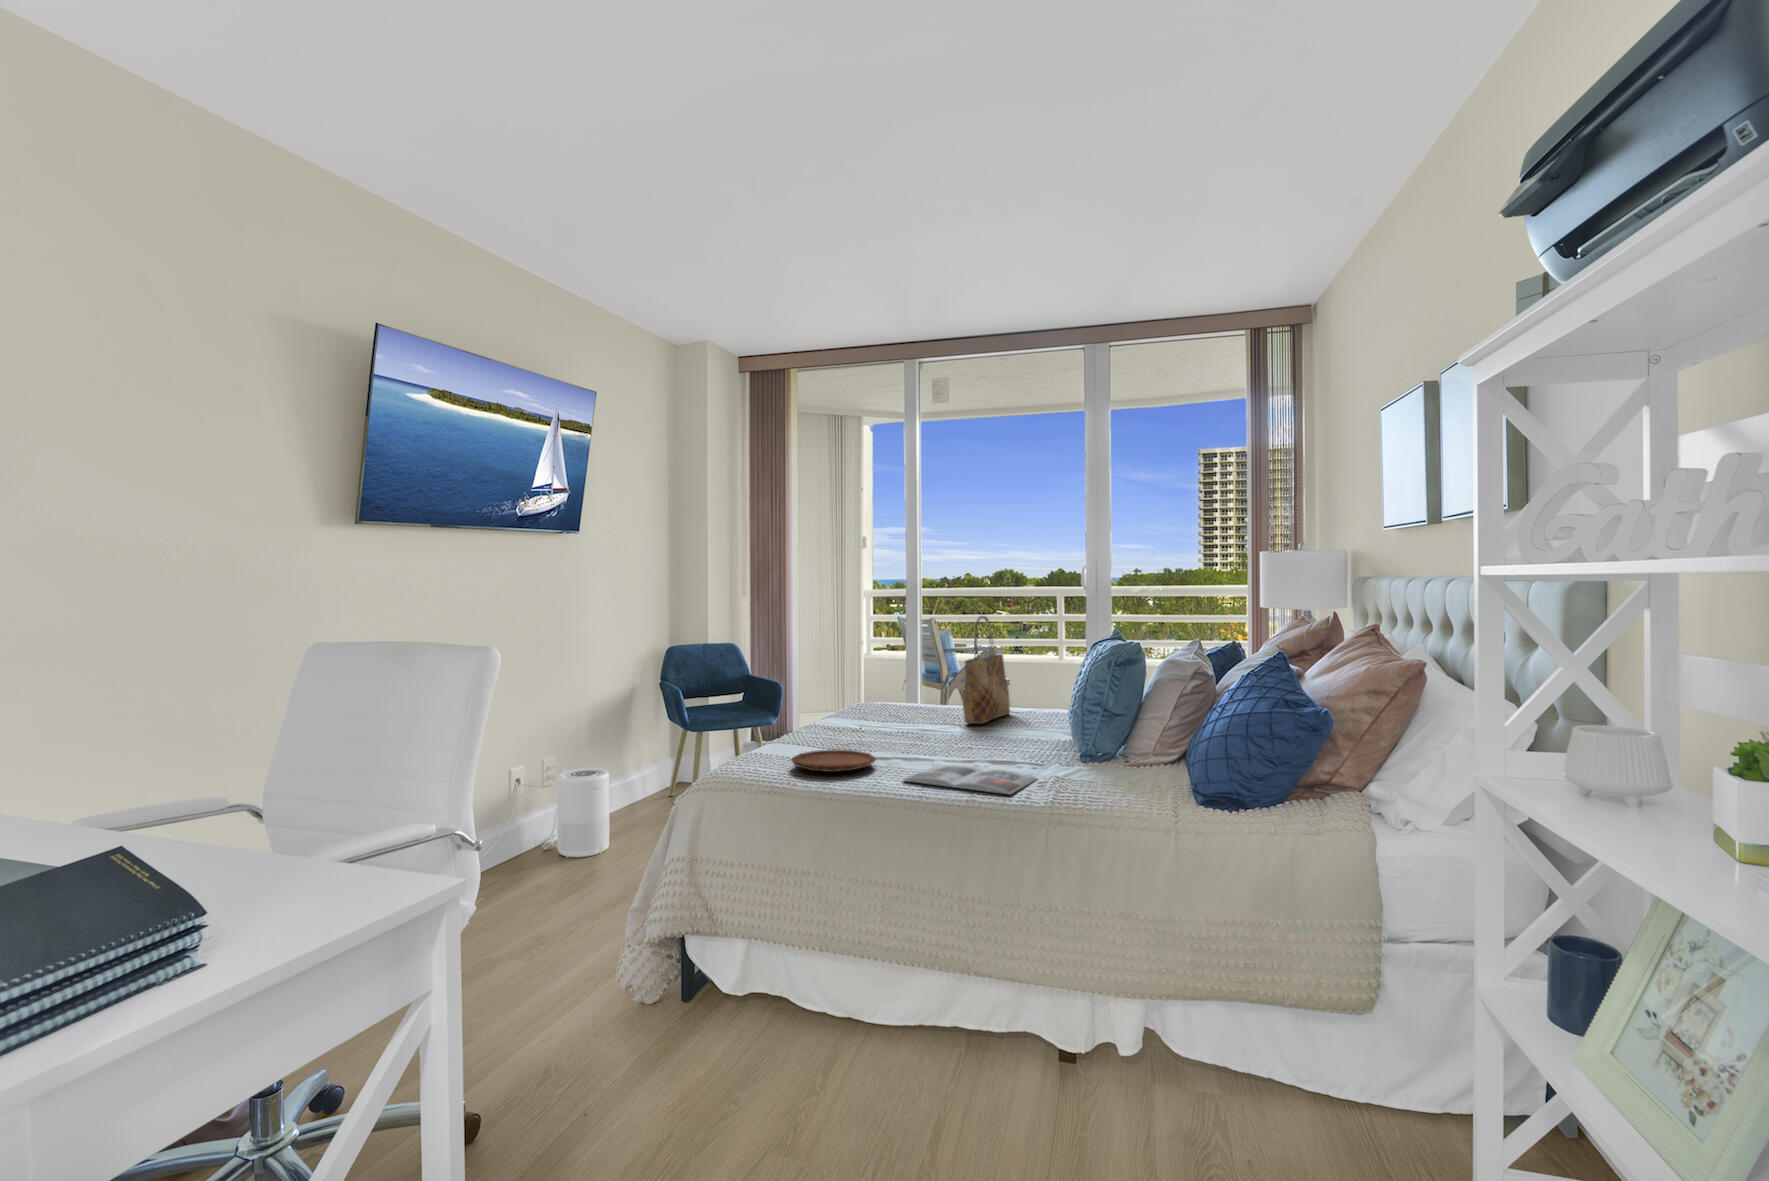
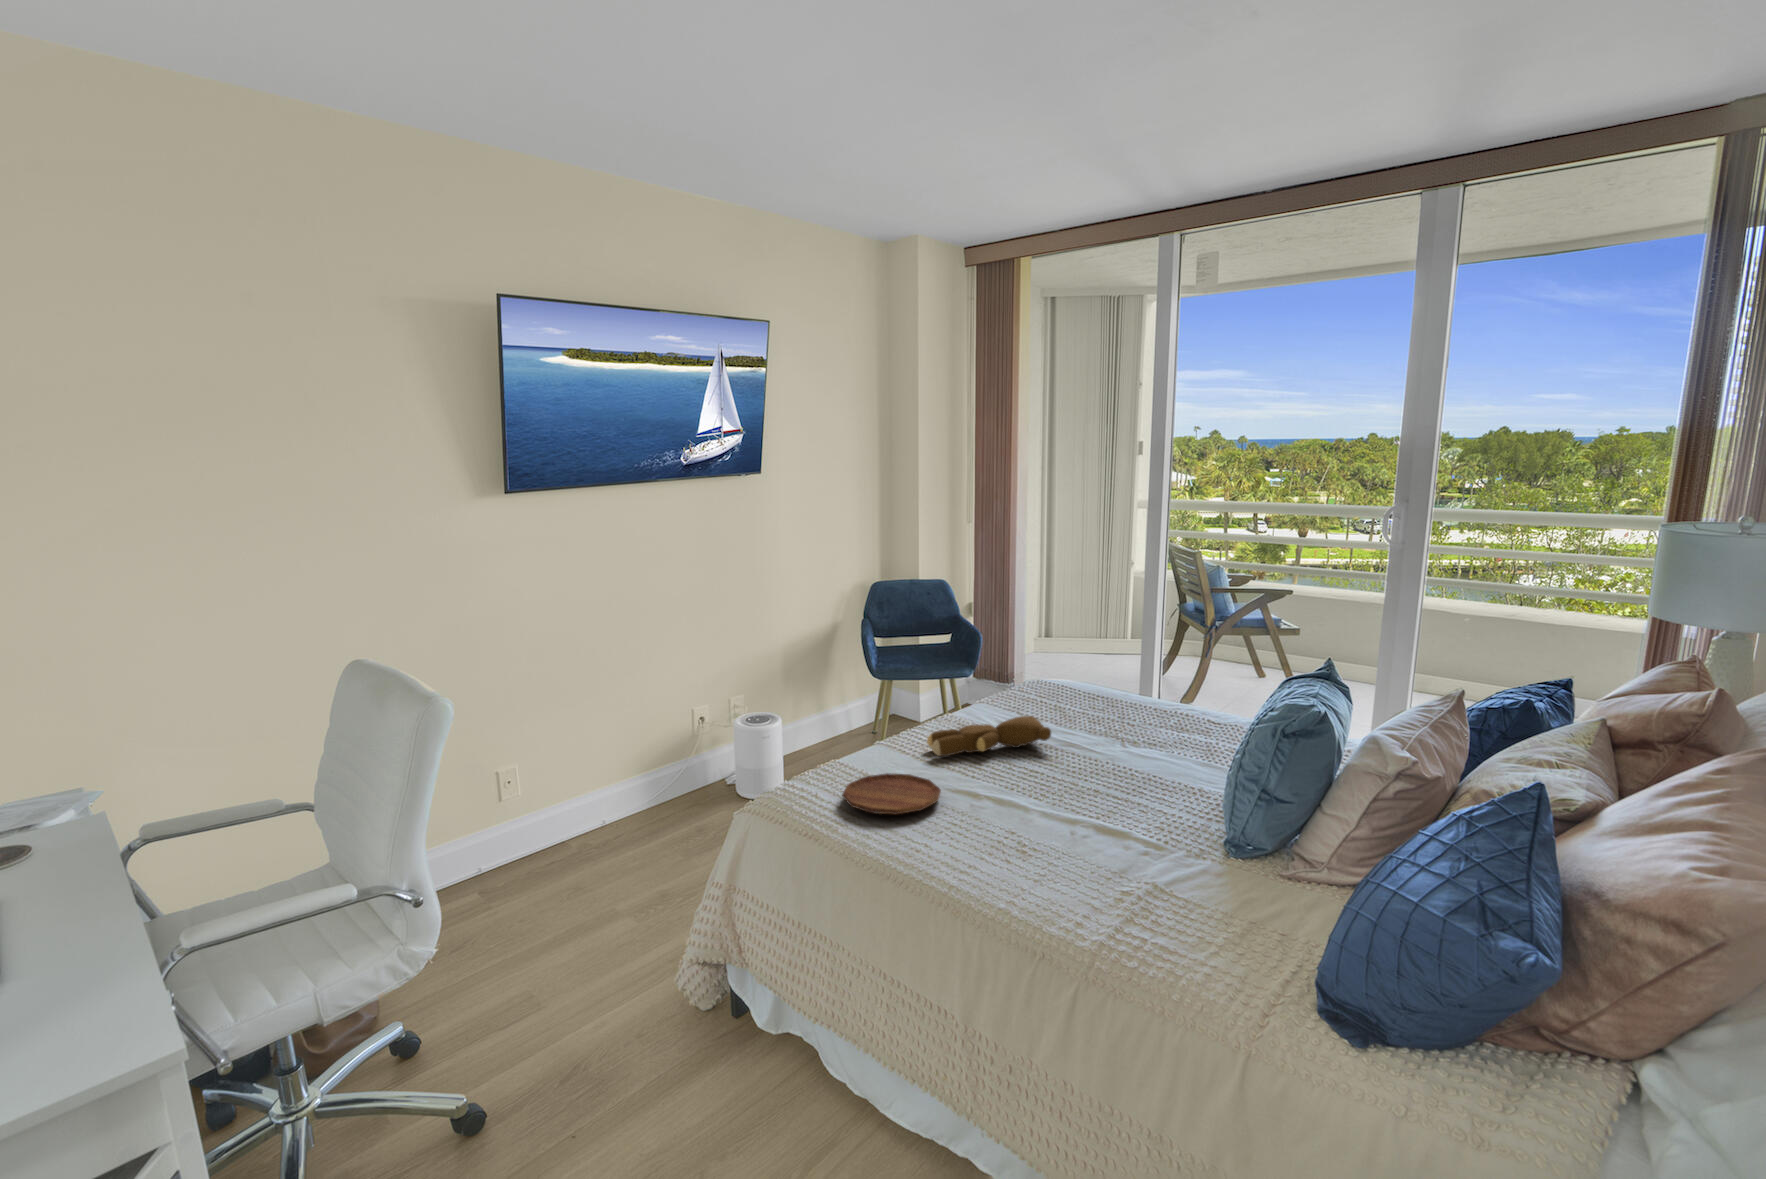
tote bag: present [963,616,1010,724] -> none [1114,601,1192,741]
teddy bear: none [826,709,925,743] -> present [927,716,1051,756]
magazine: present [903,765,1037,794] -> none [941,819,1112,897]

